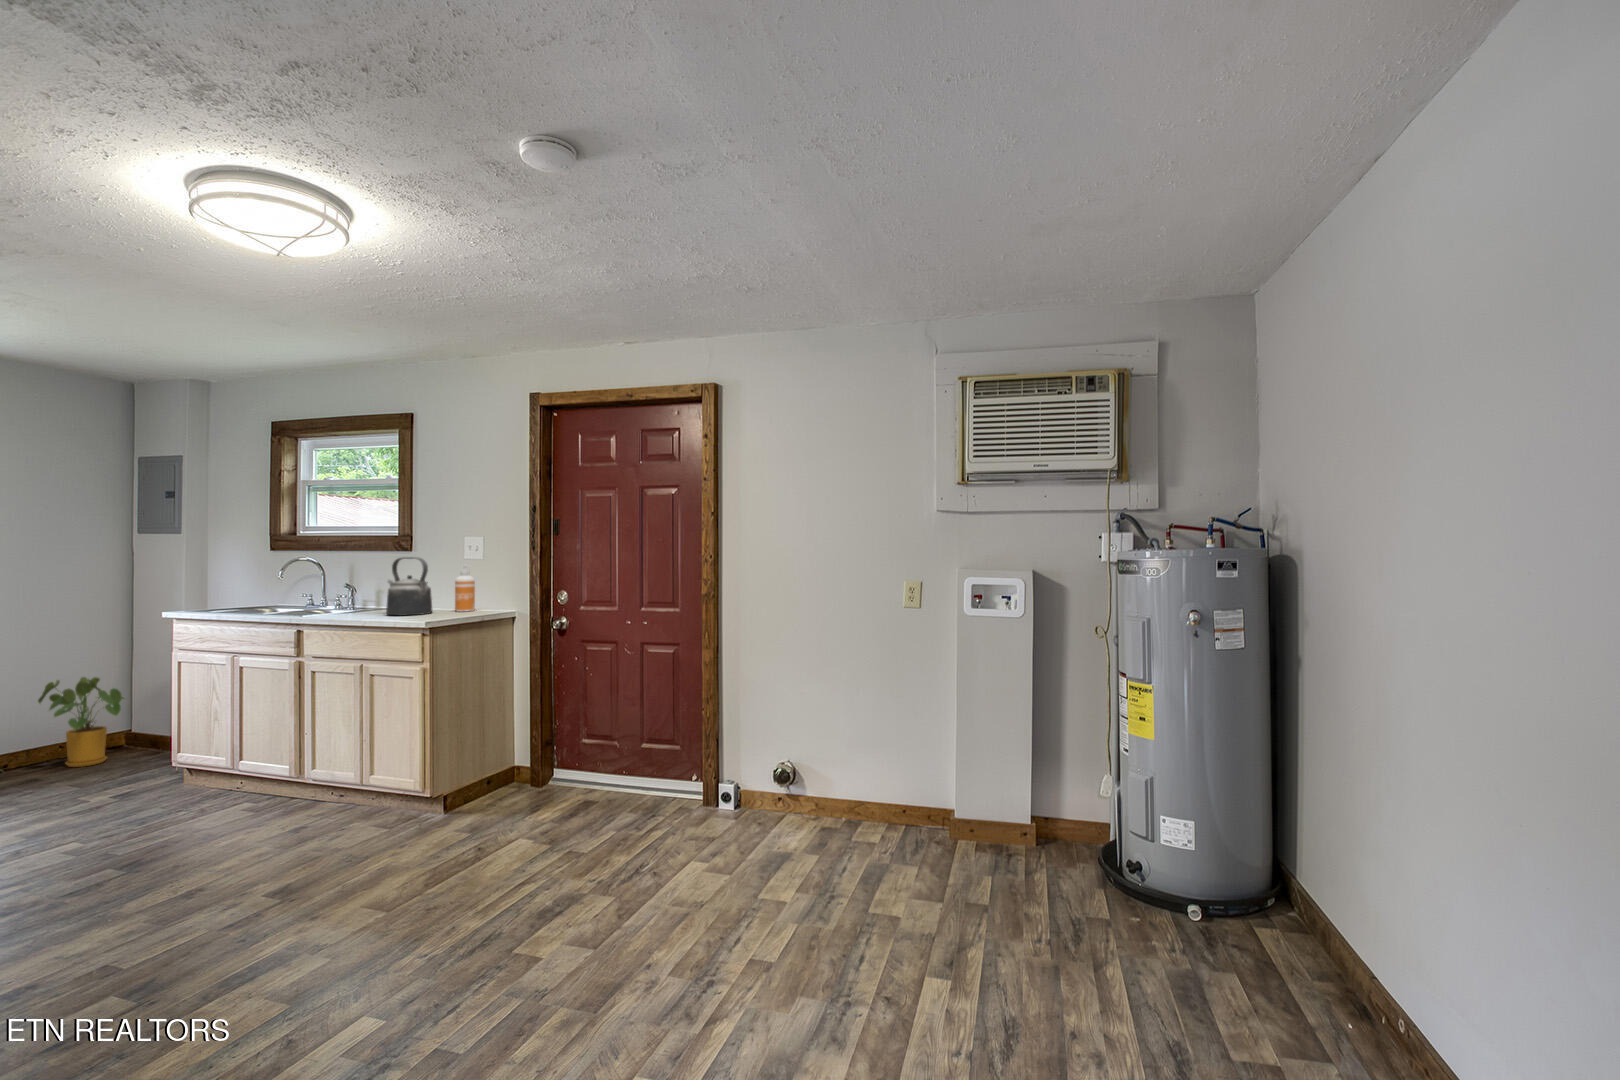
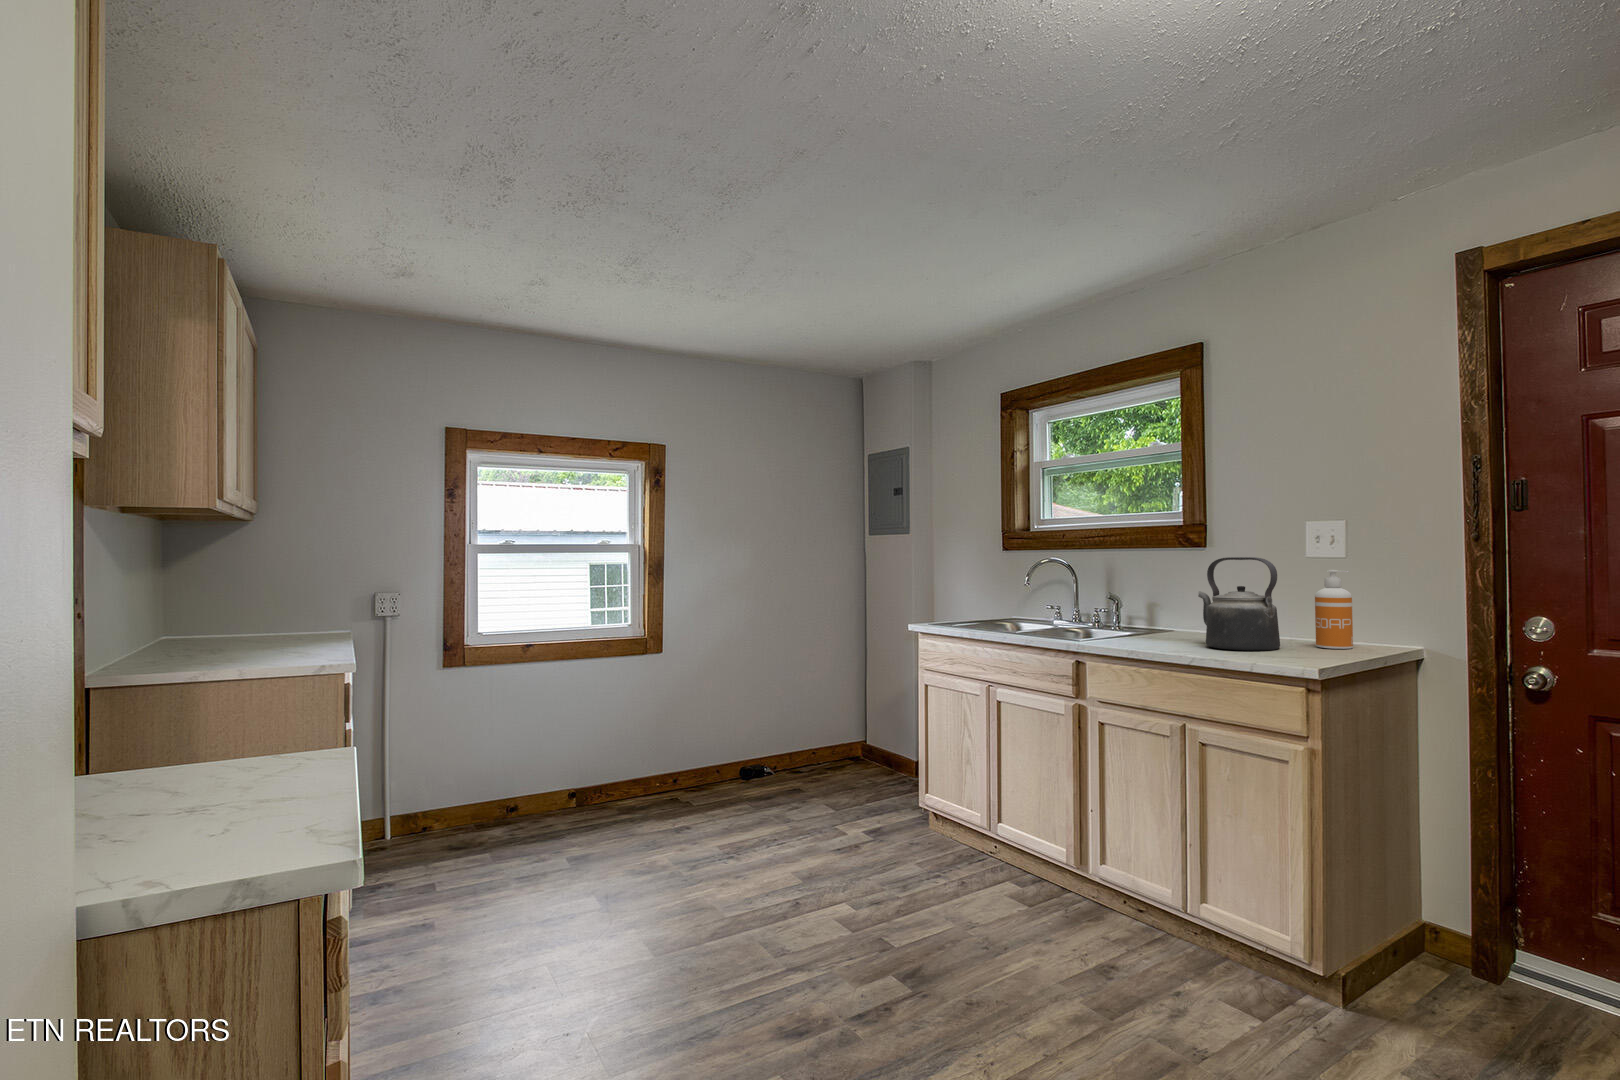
house plant: present [38,677,123,767] -> none [795,685,866,783]

